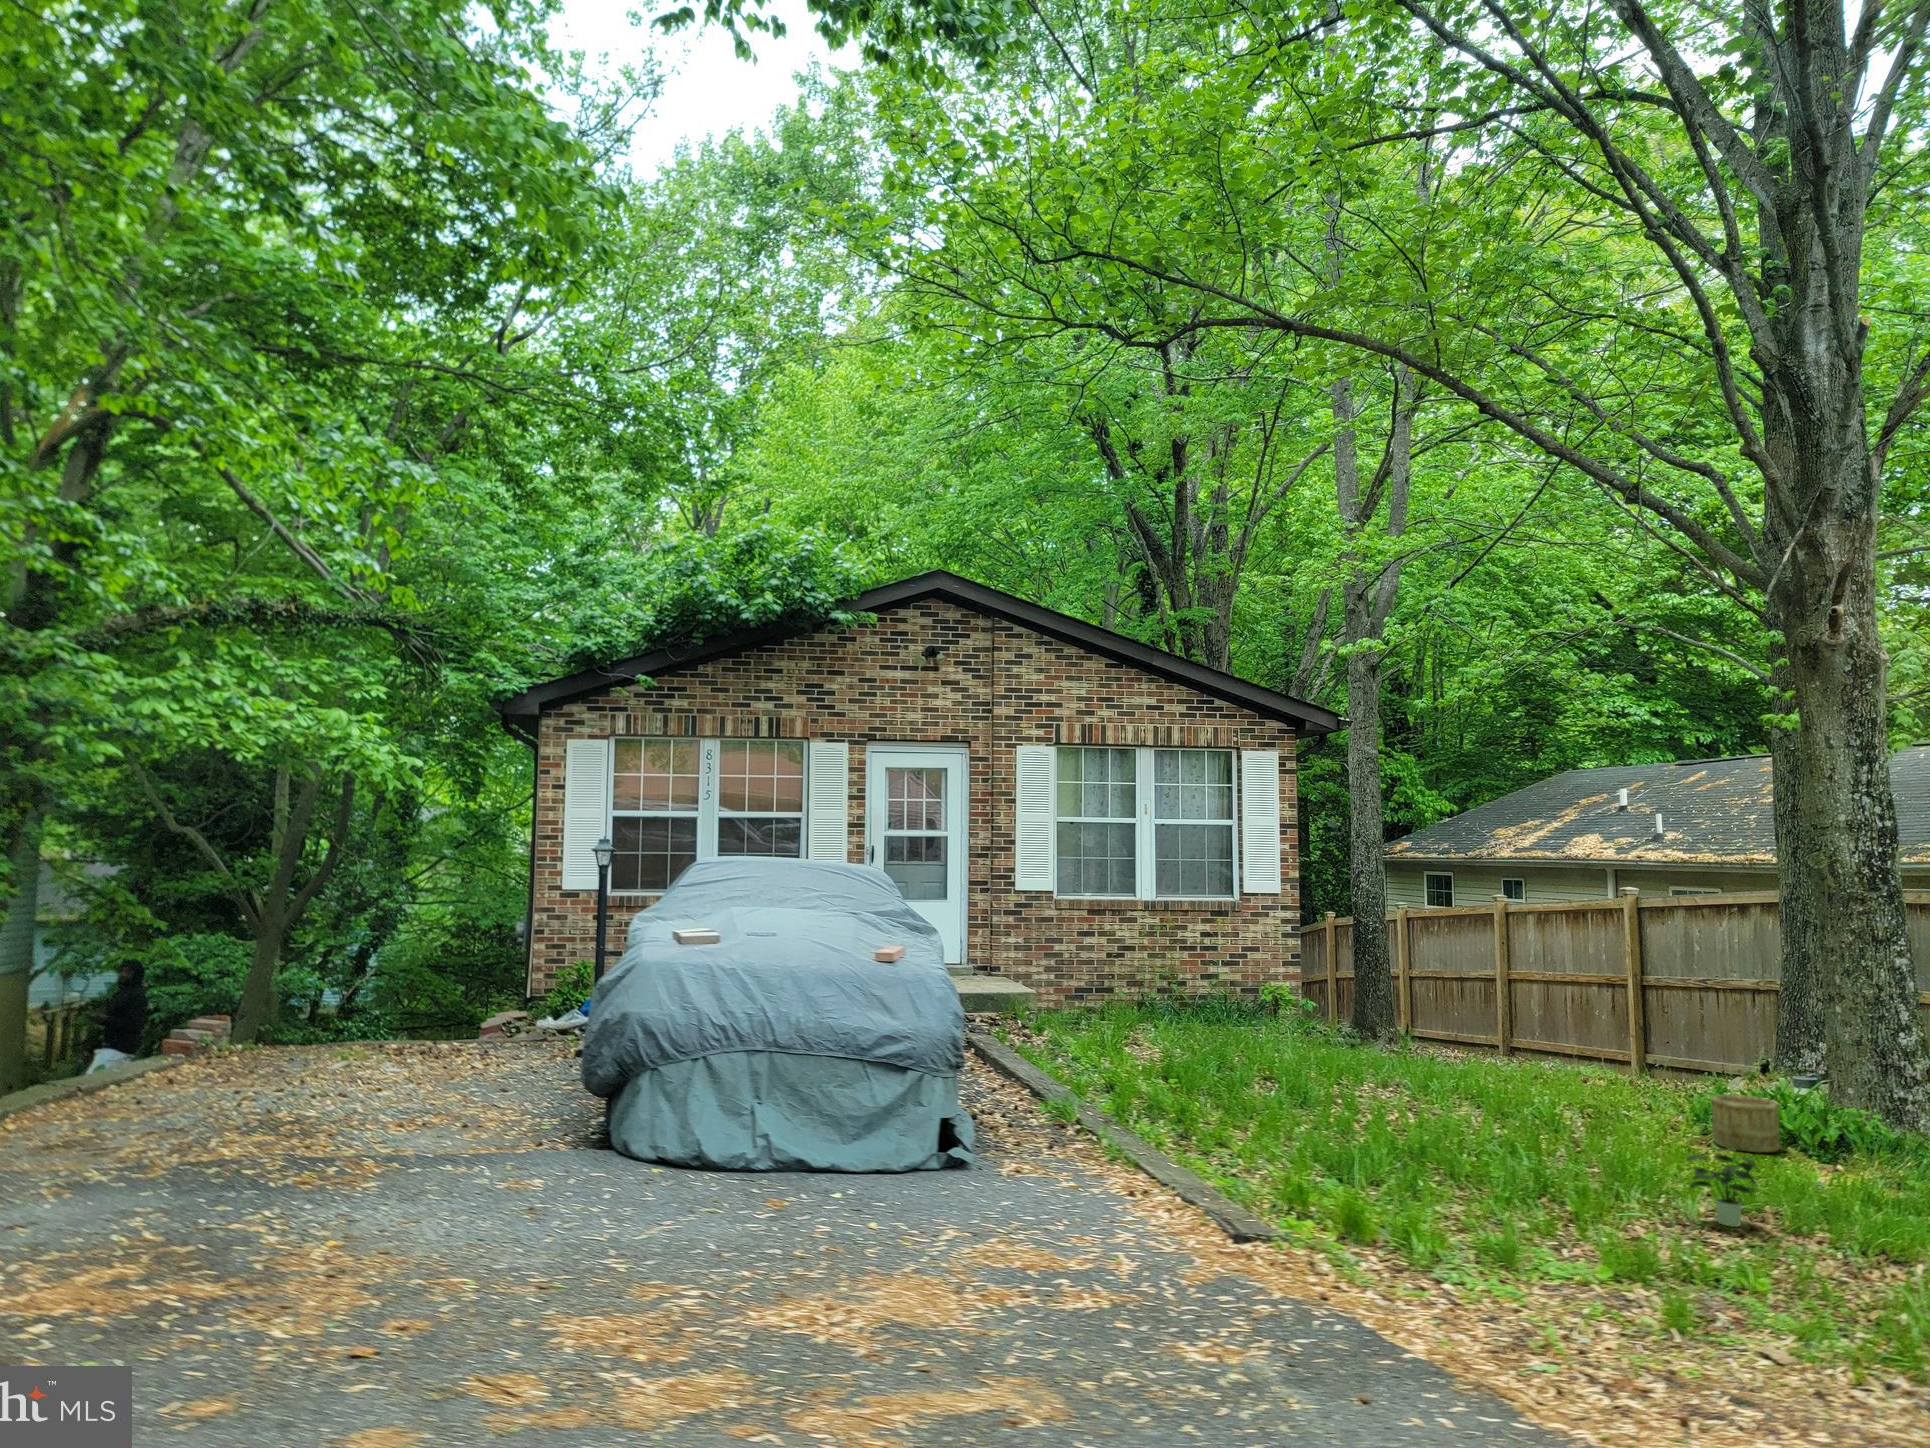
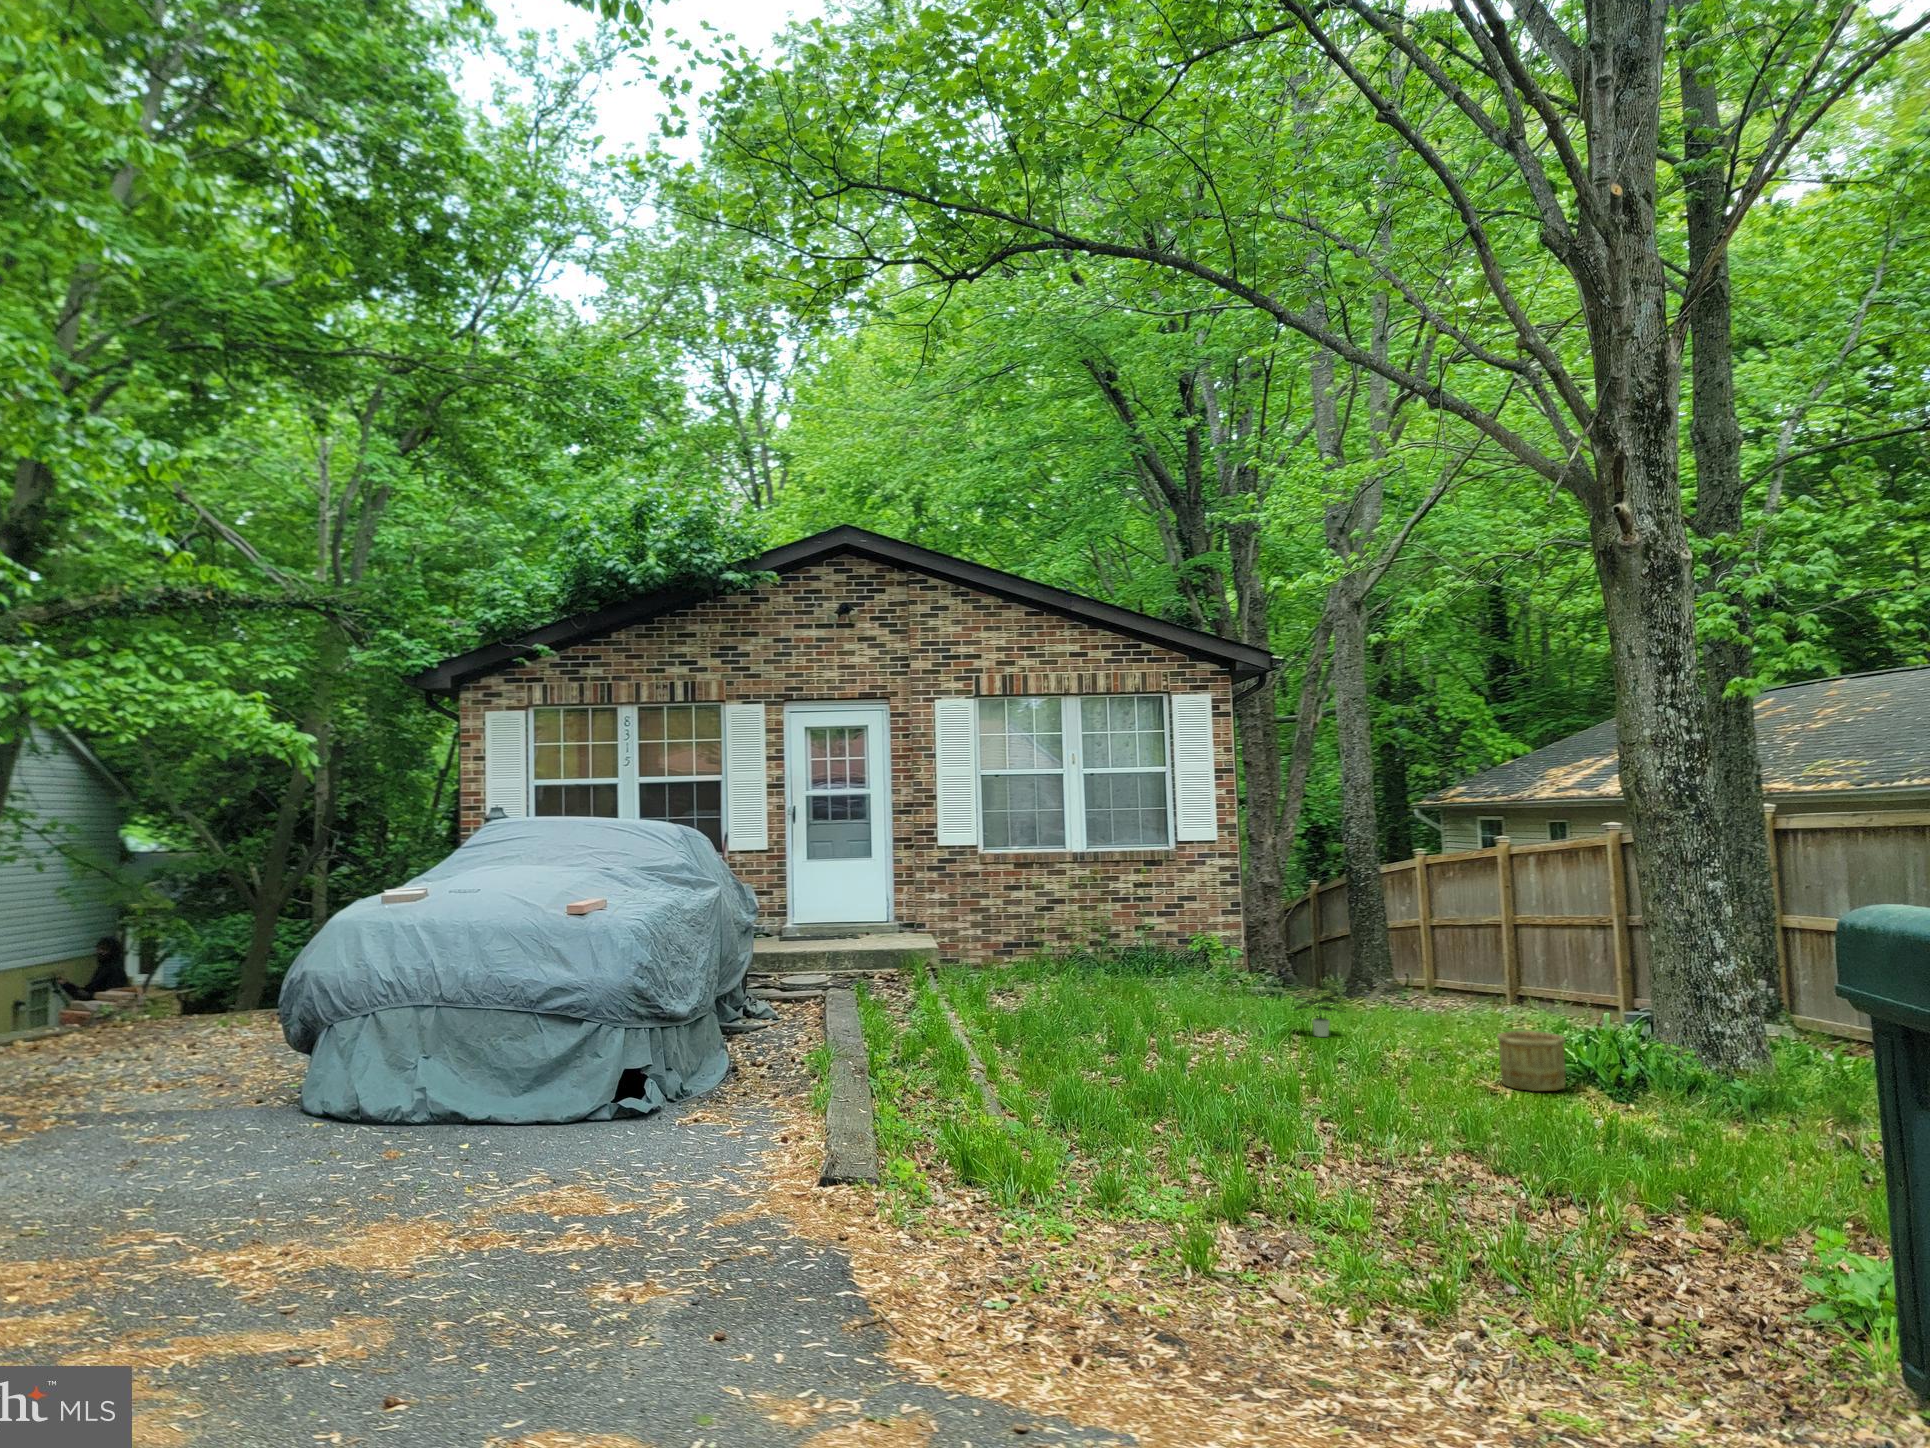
potted plant: present [1686,1148,1757,1227] -> present [1295,981,1342,1037]

